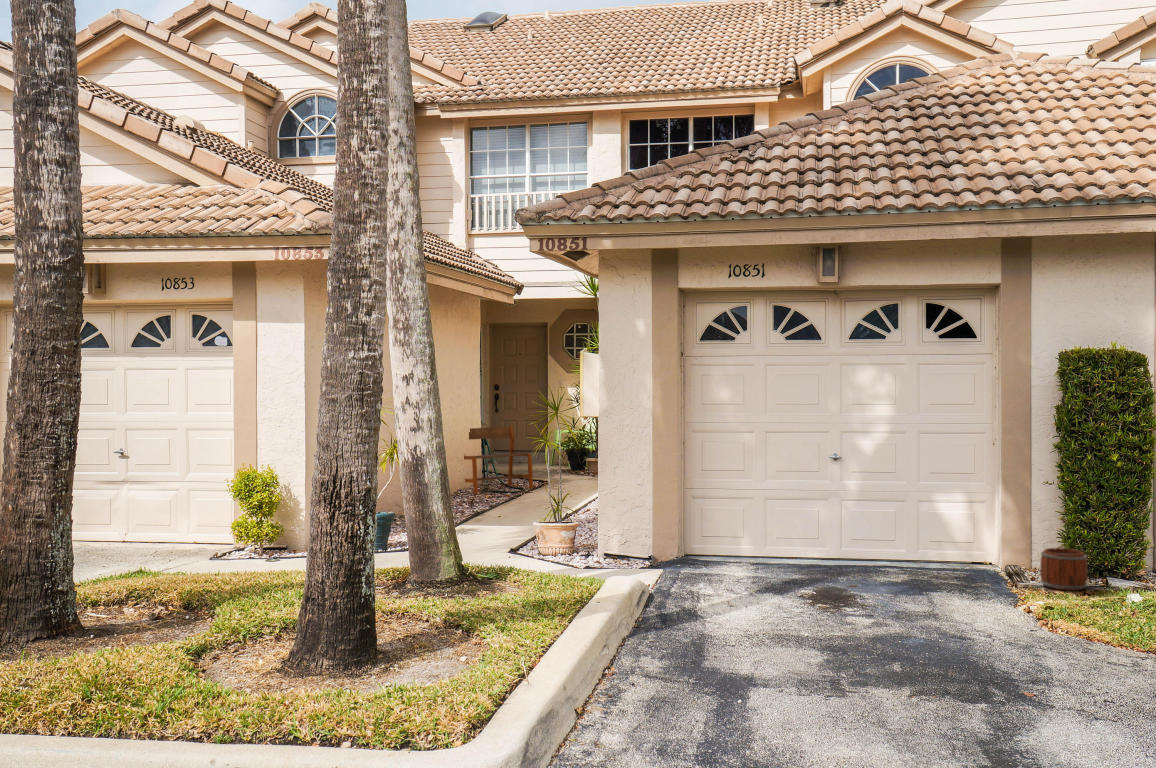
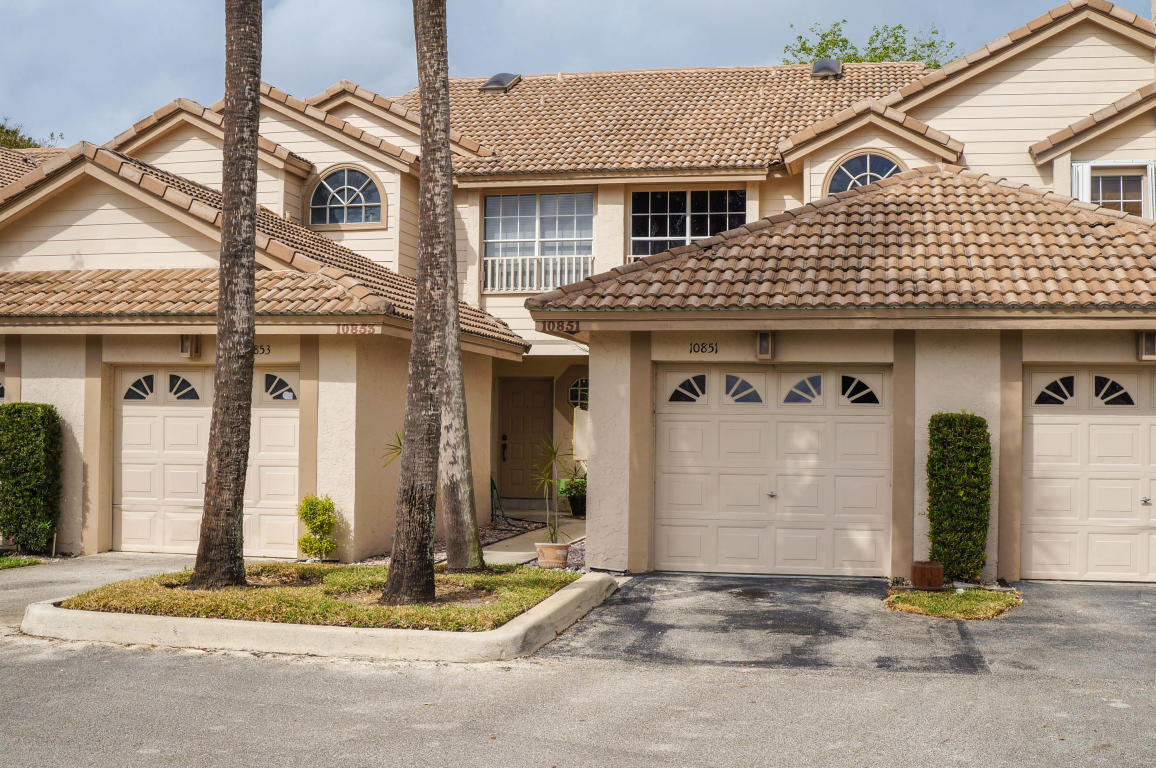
bench: present [464,426,533,494] -> none [470,472,538,531]

